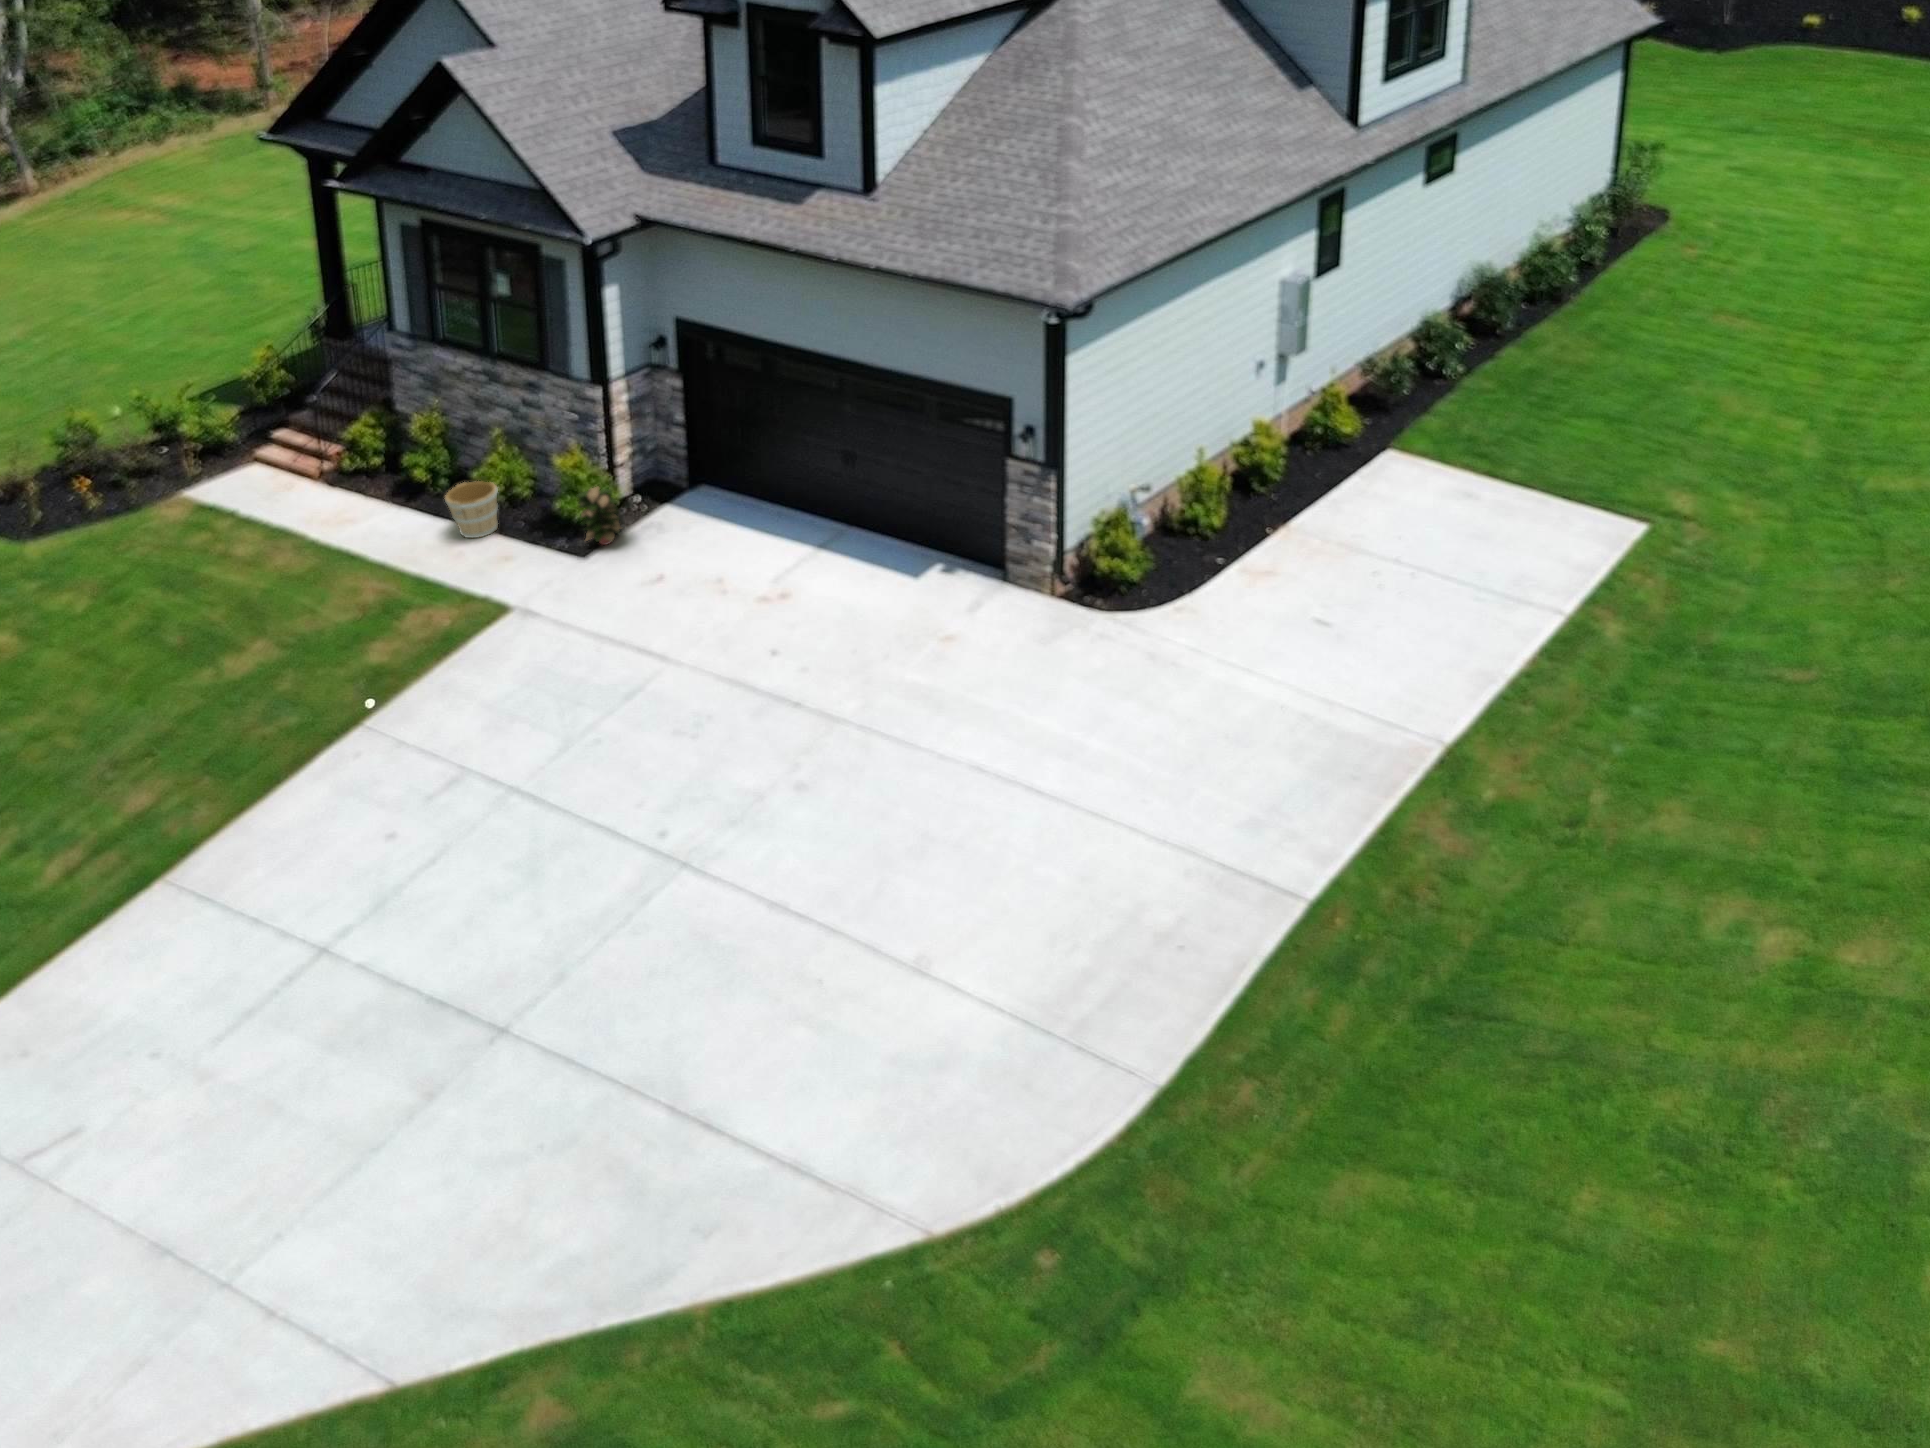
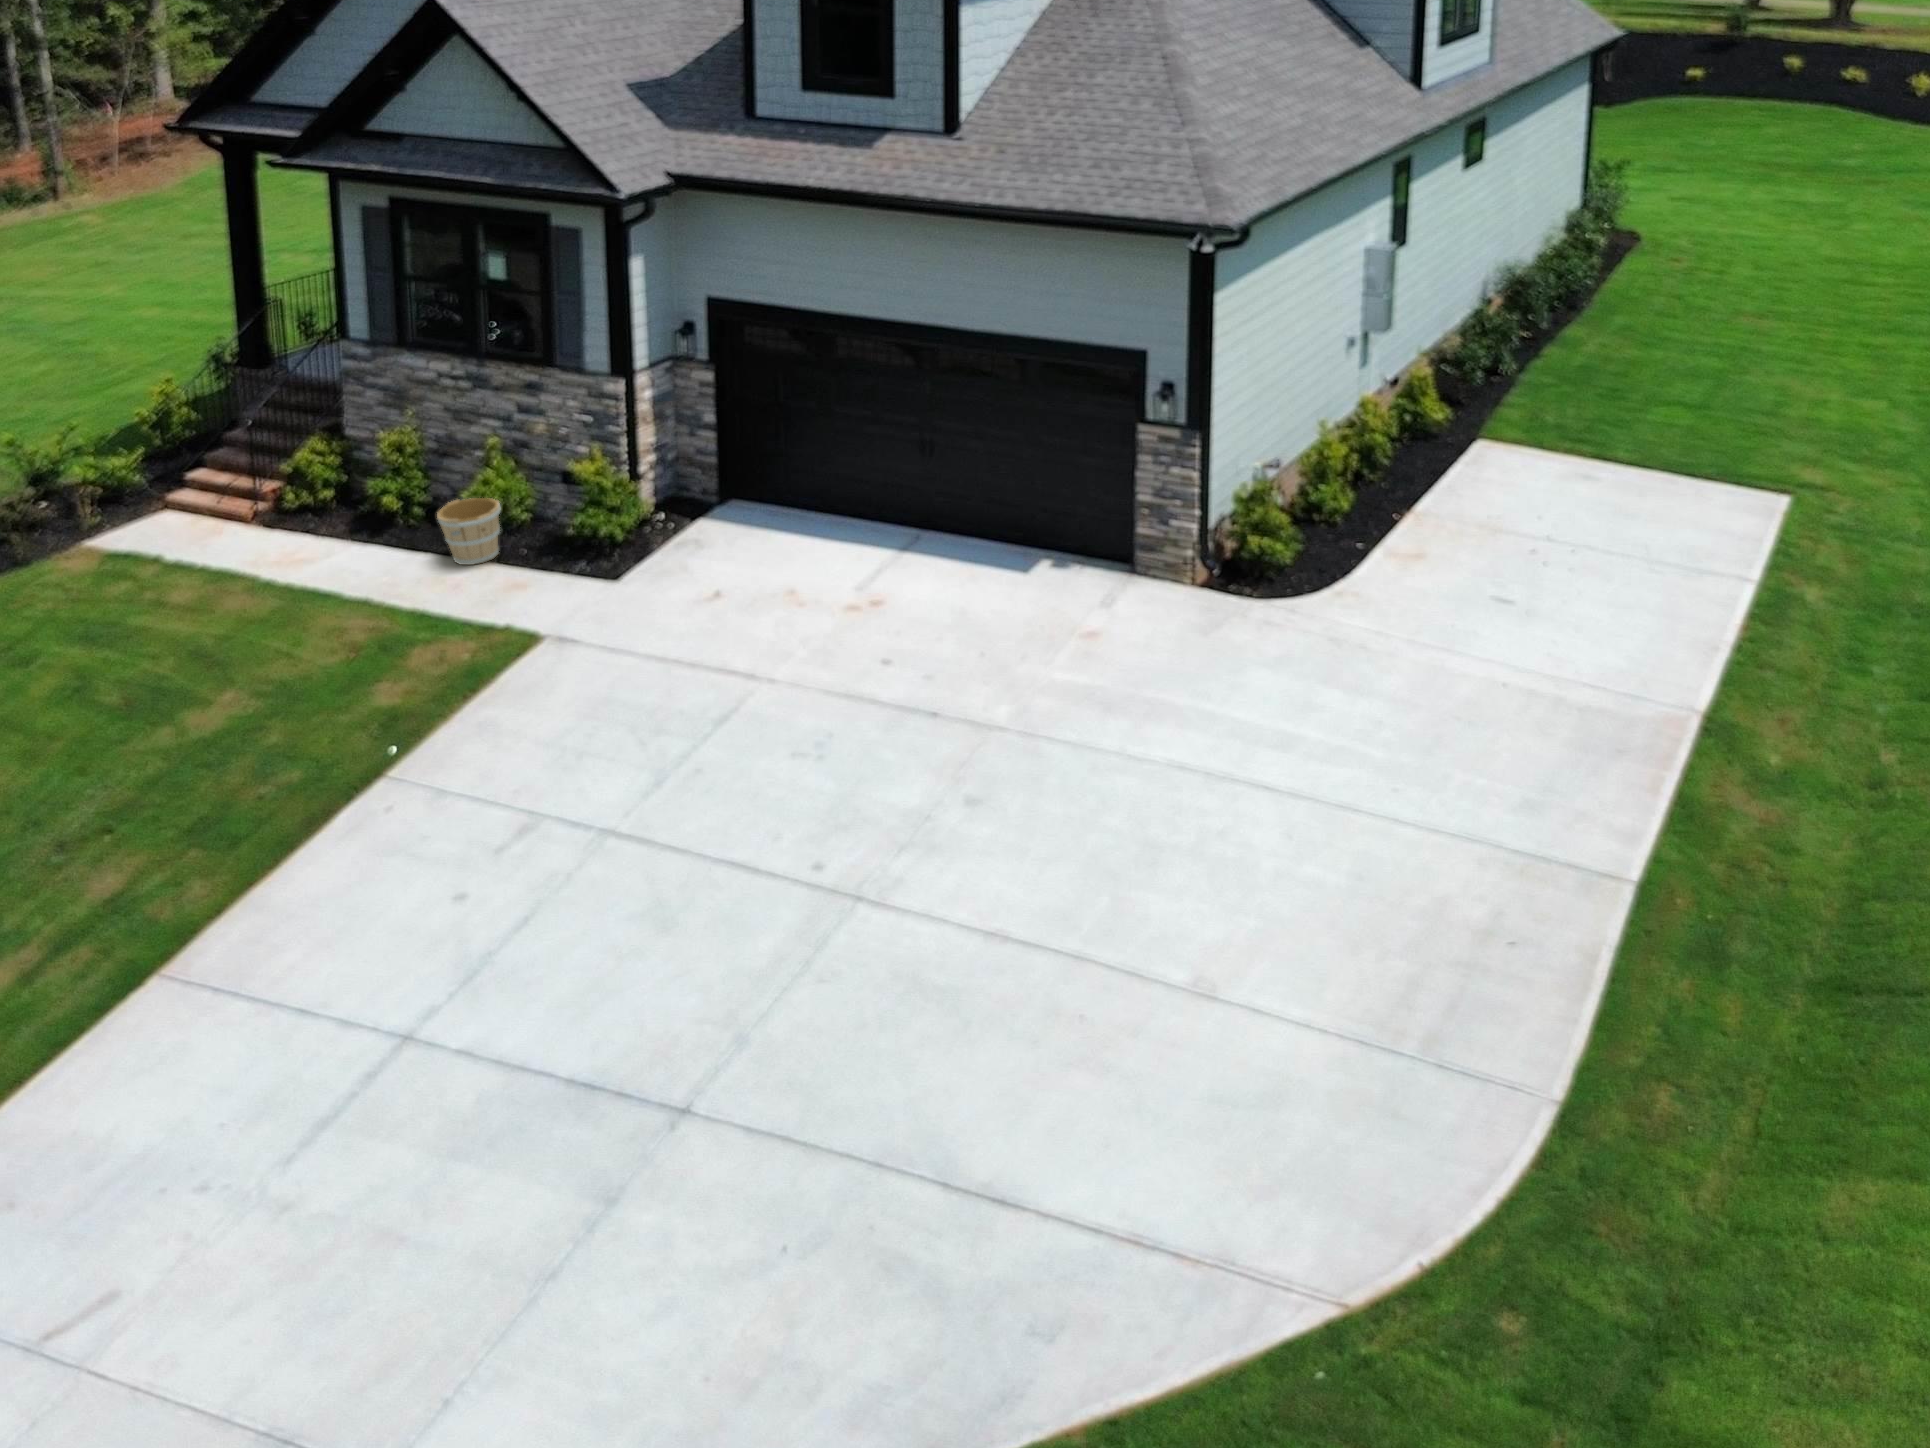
decorative plant: present [578,487,621,545] -> none [607,490,662,562]

